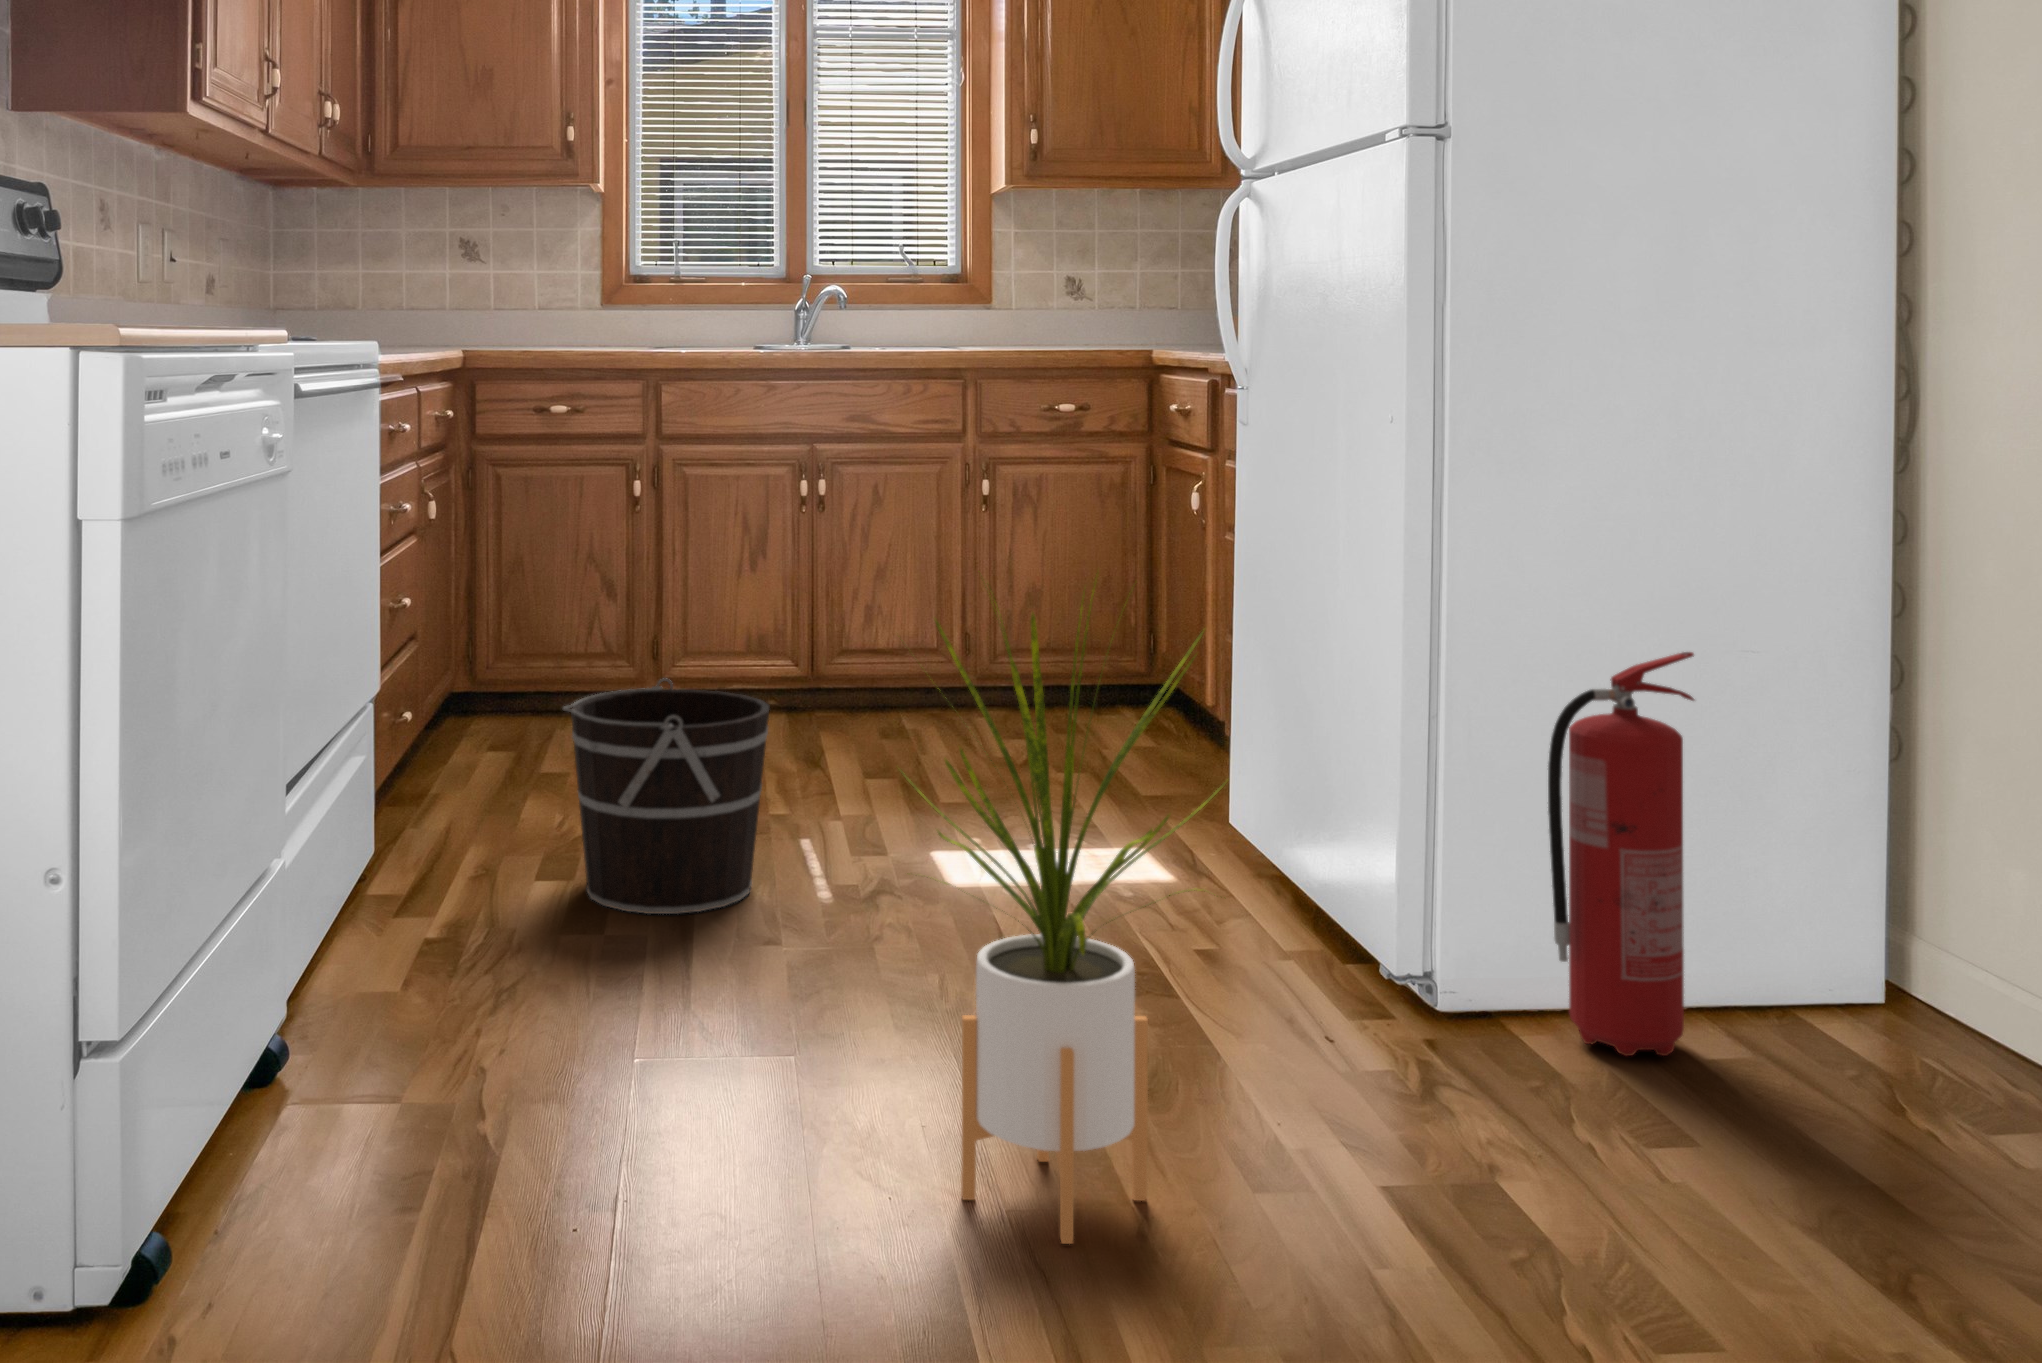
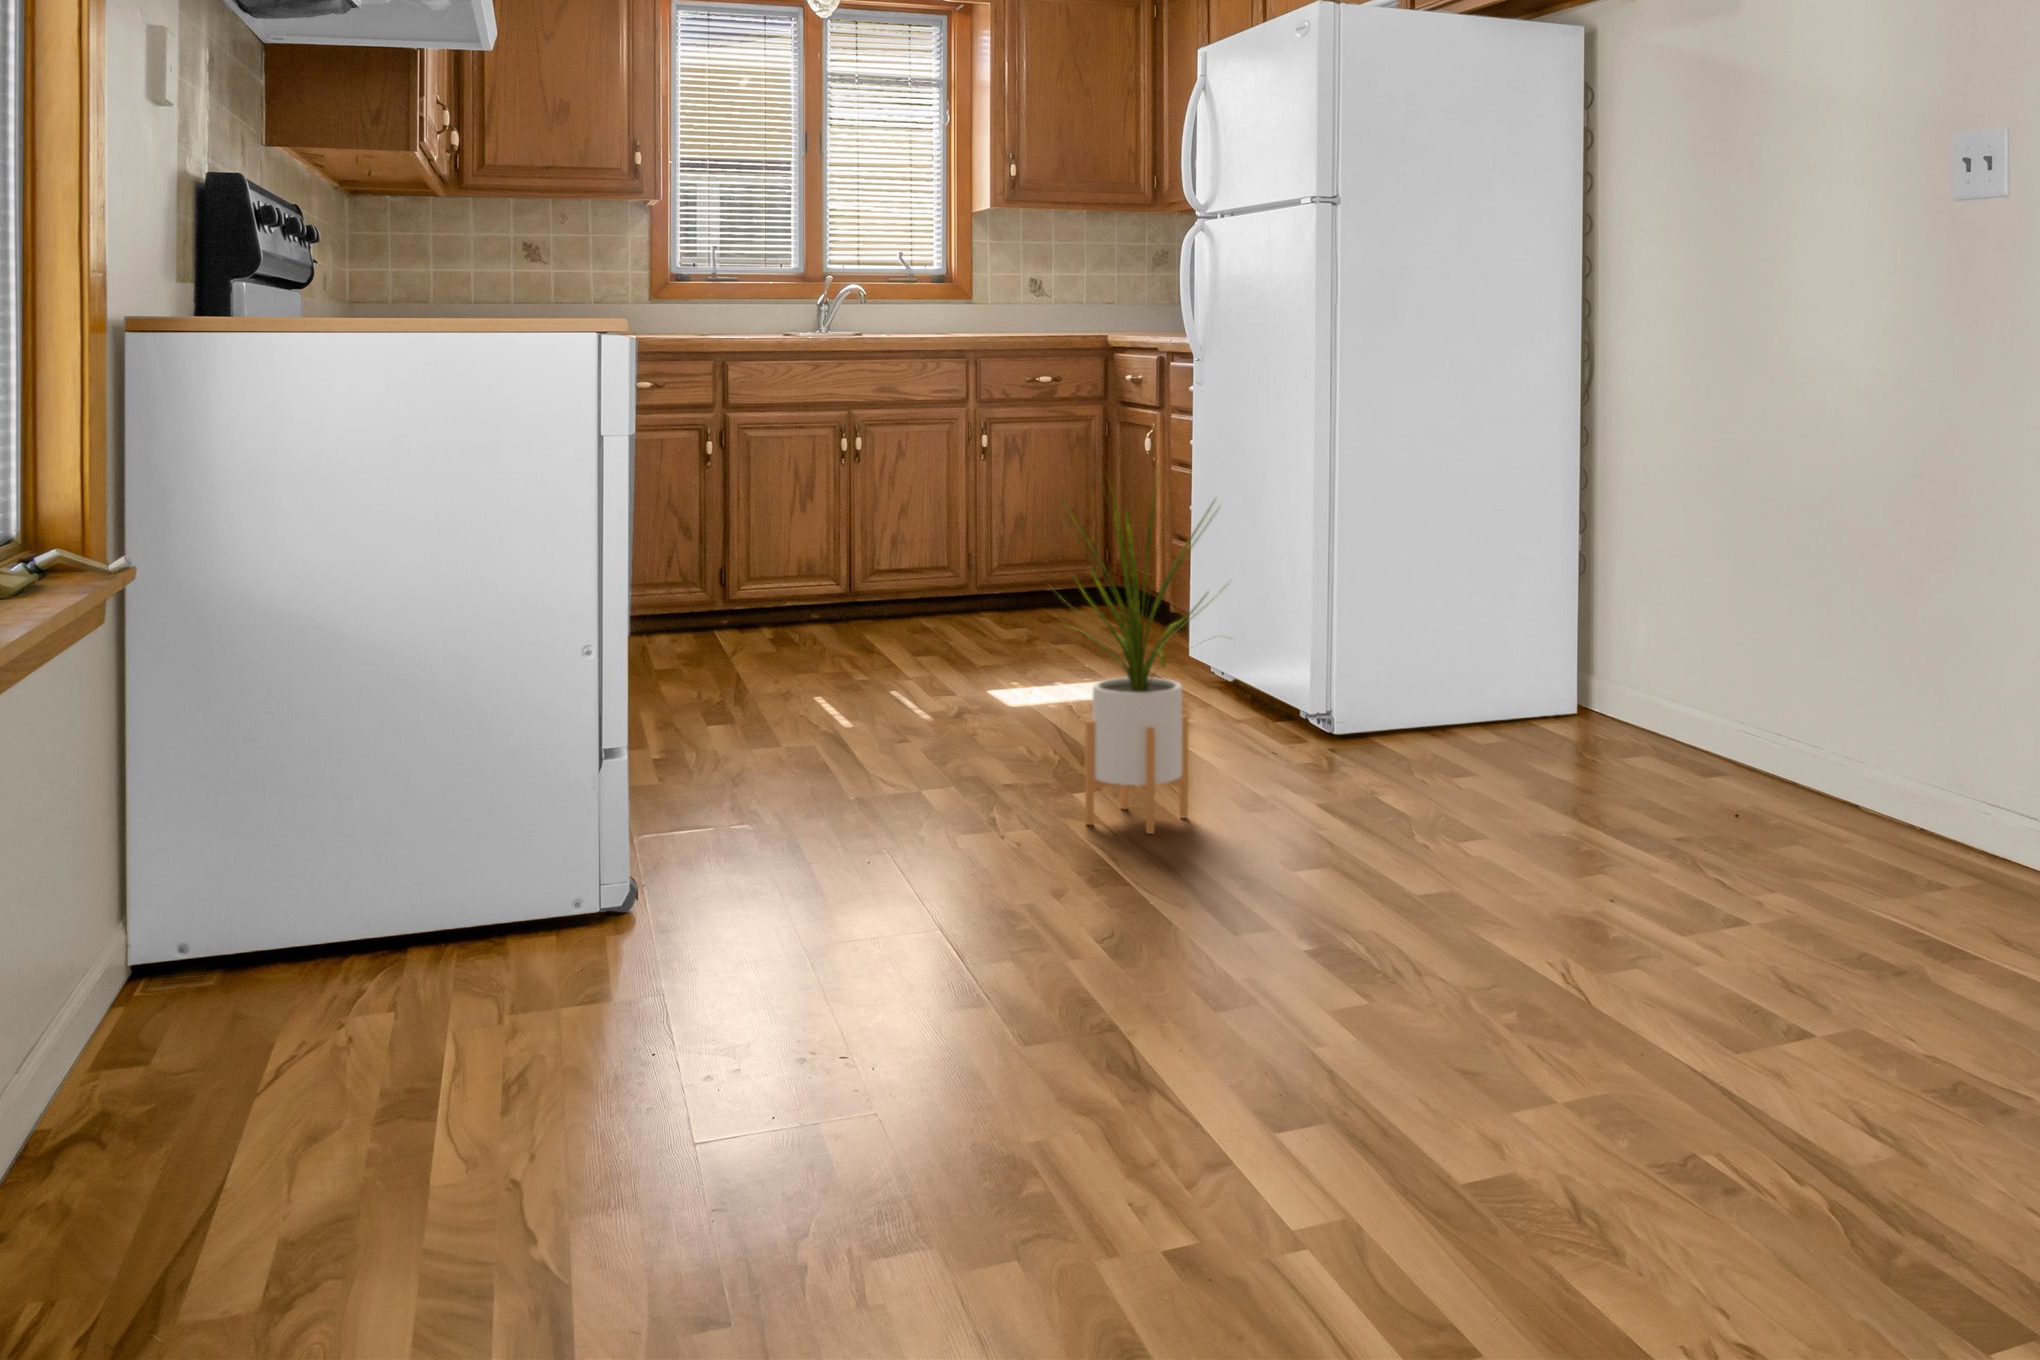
fire extinguisher: present [1548,652,1694,1056] -> none [1393,515,1473,748]
bucket: present [563,679,770,914] -> none [739,574,888,730]

